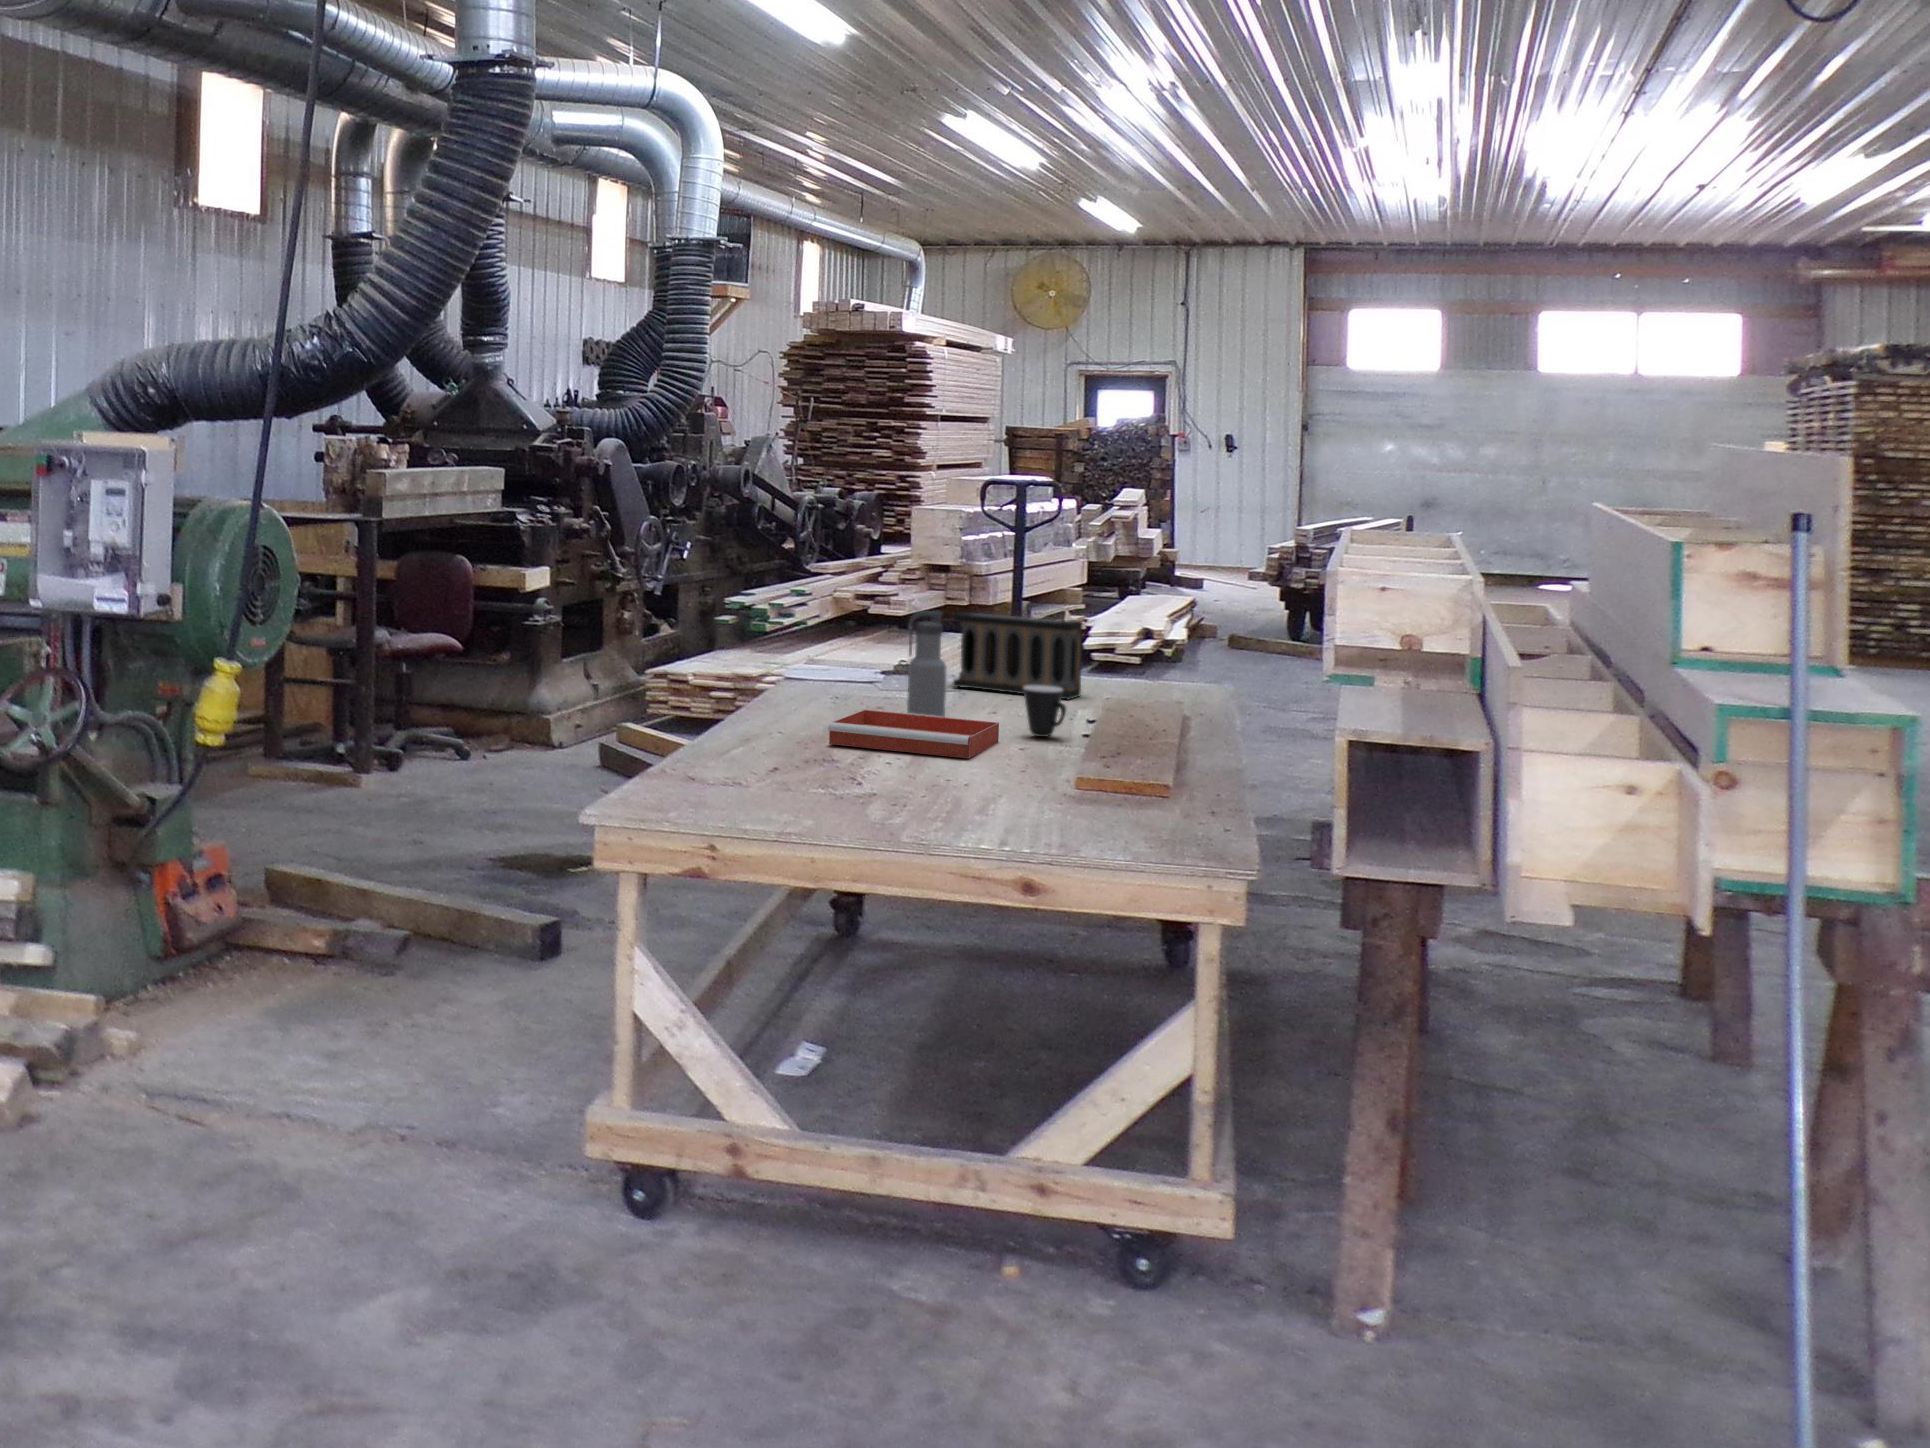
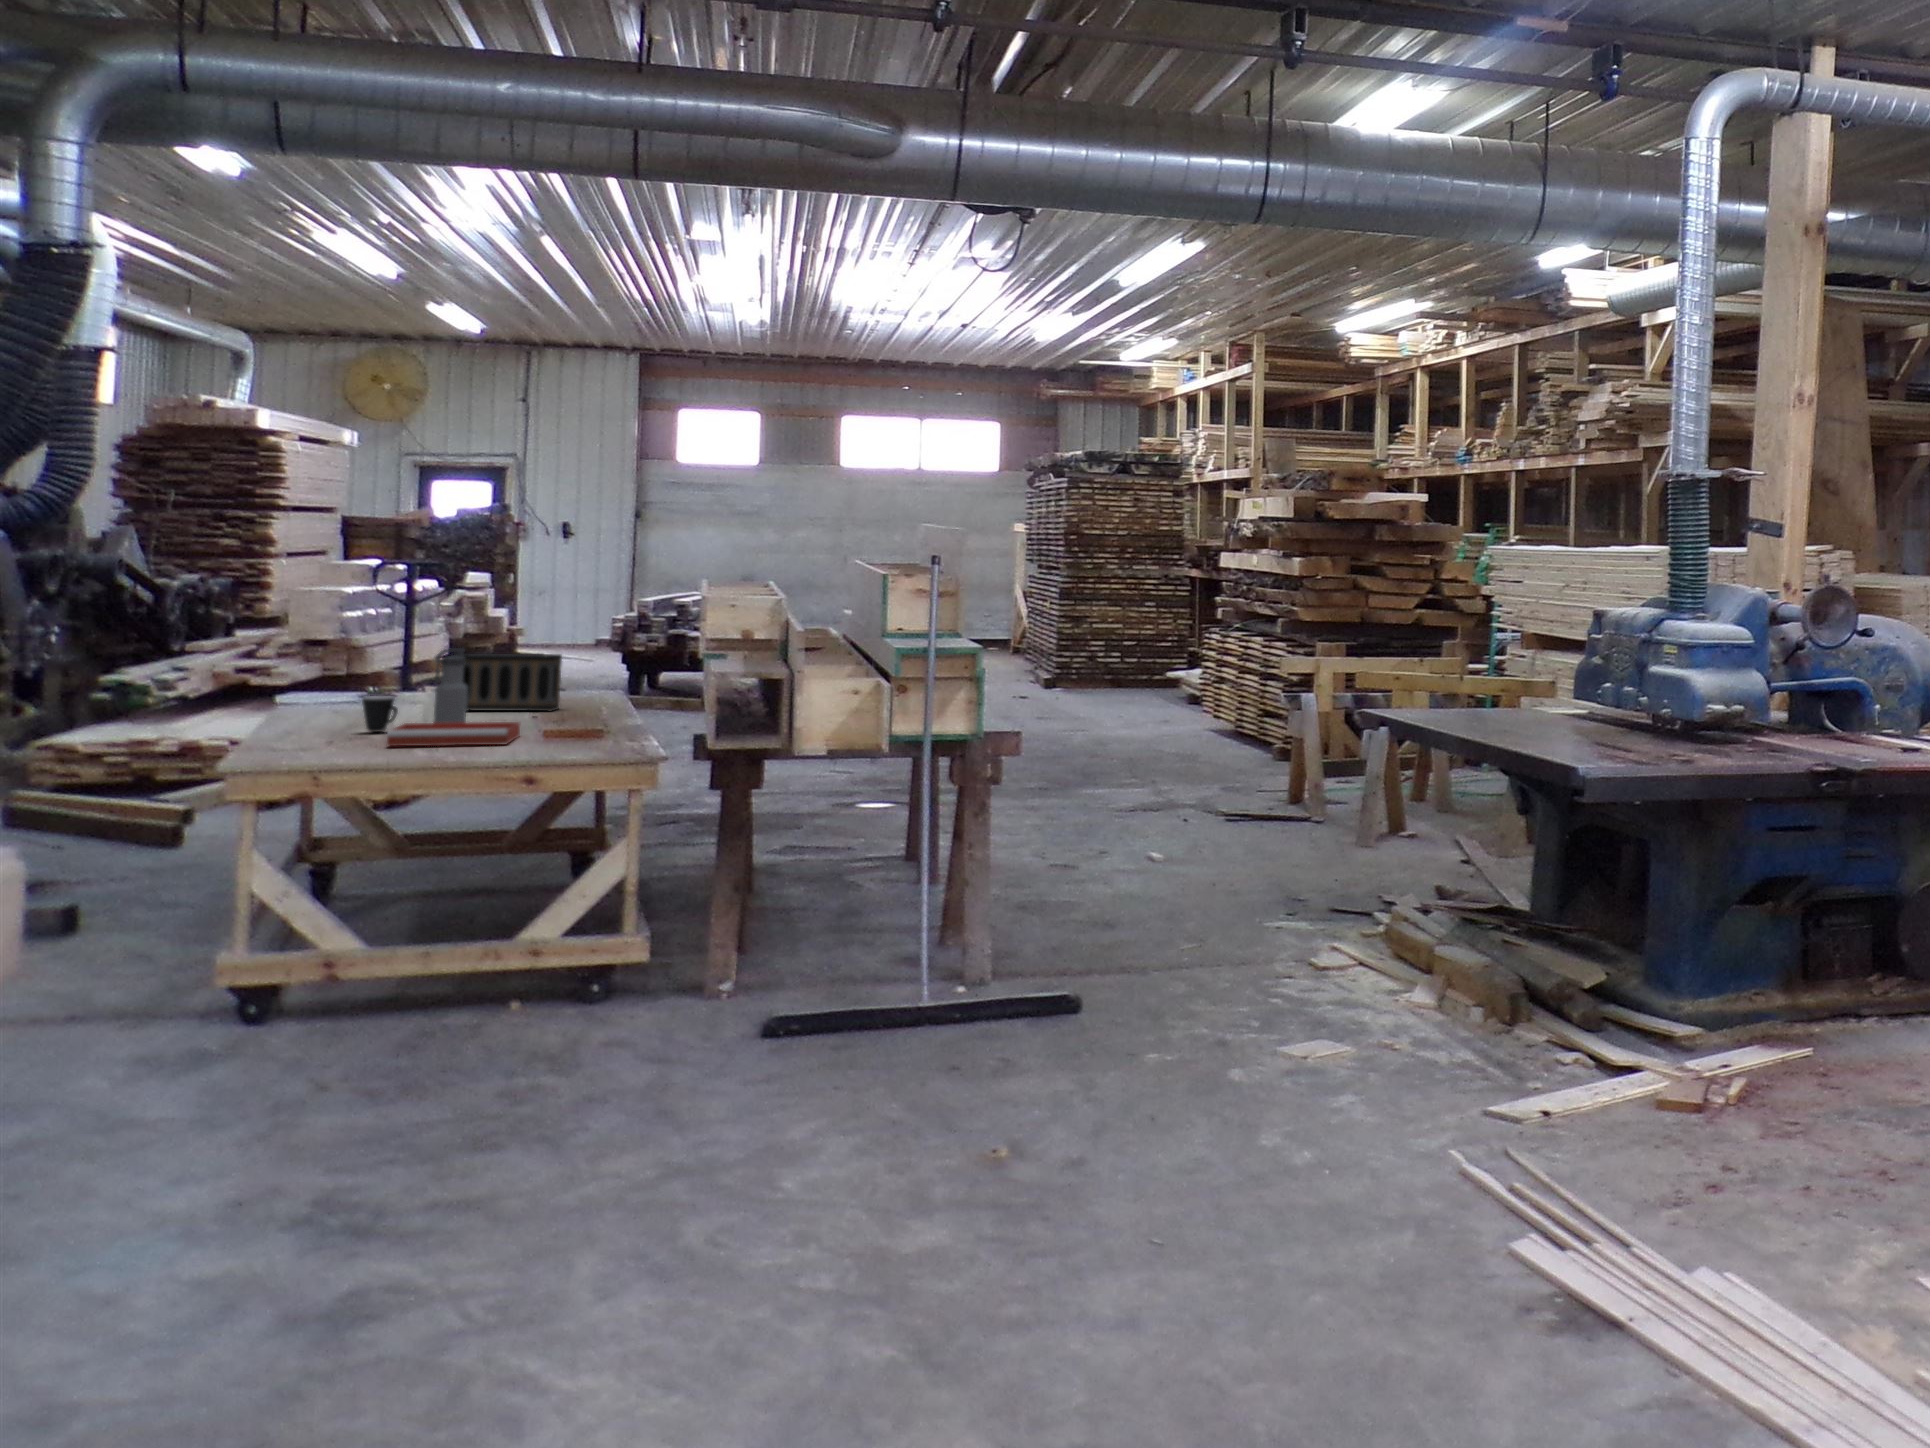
mug: present [1023,686,1066,737] -> present [362,696,398,732]

